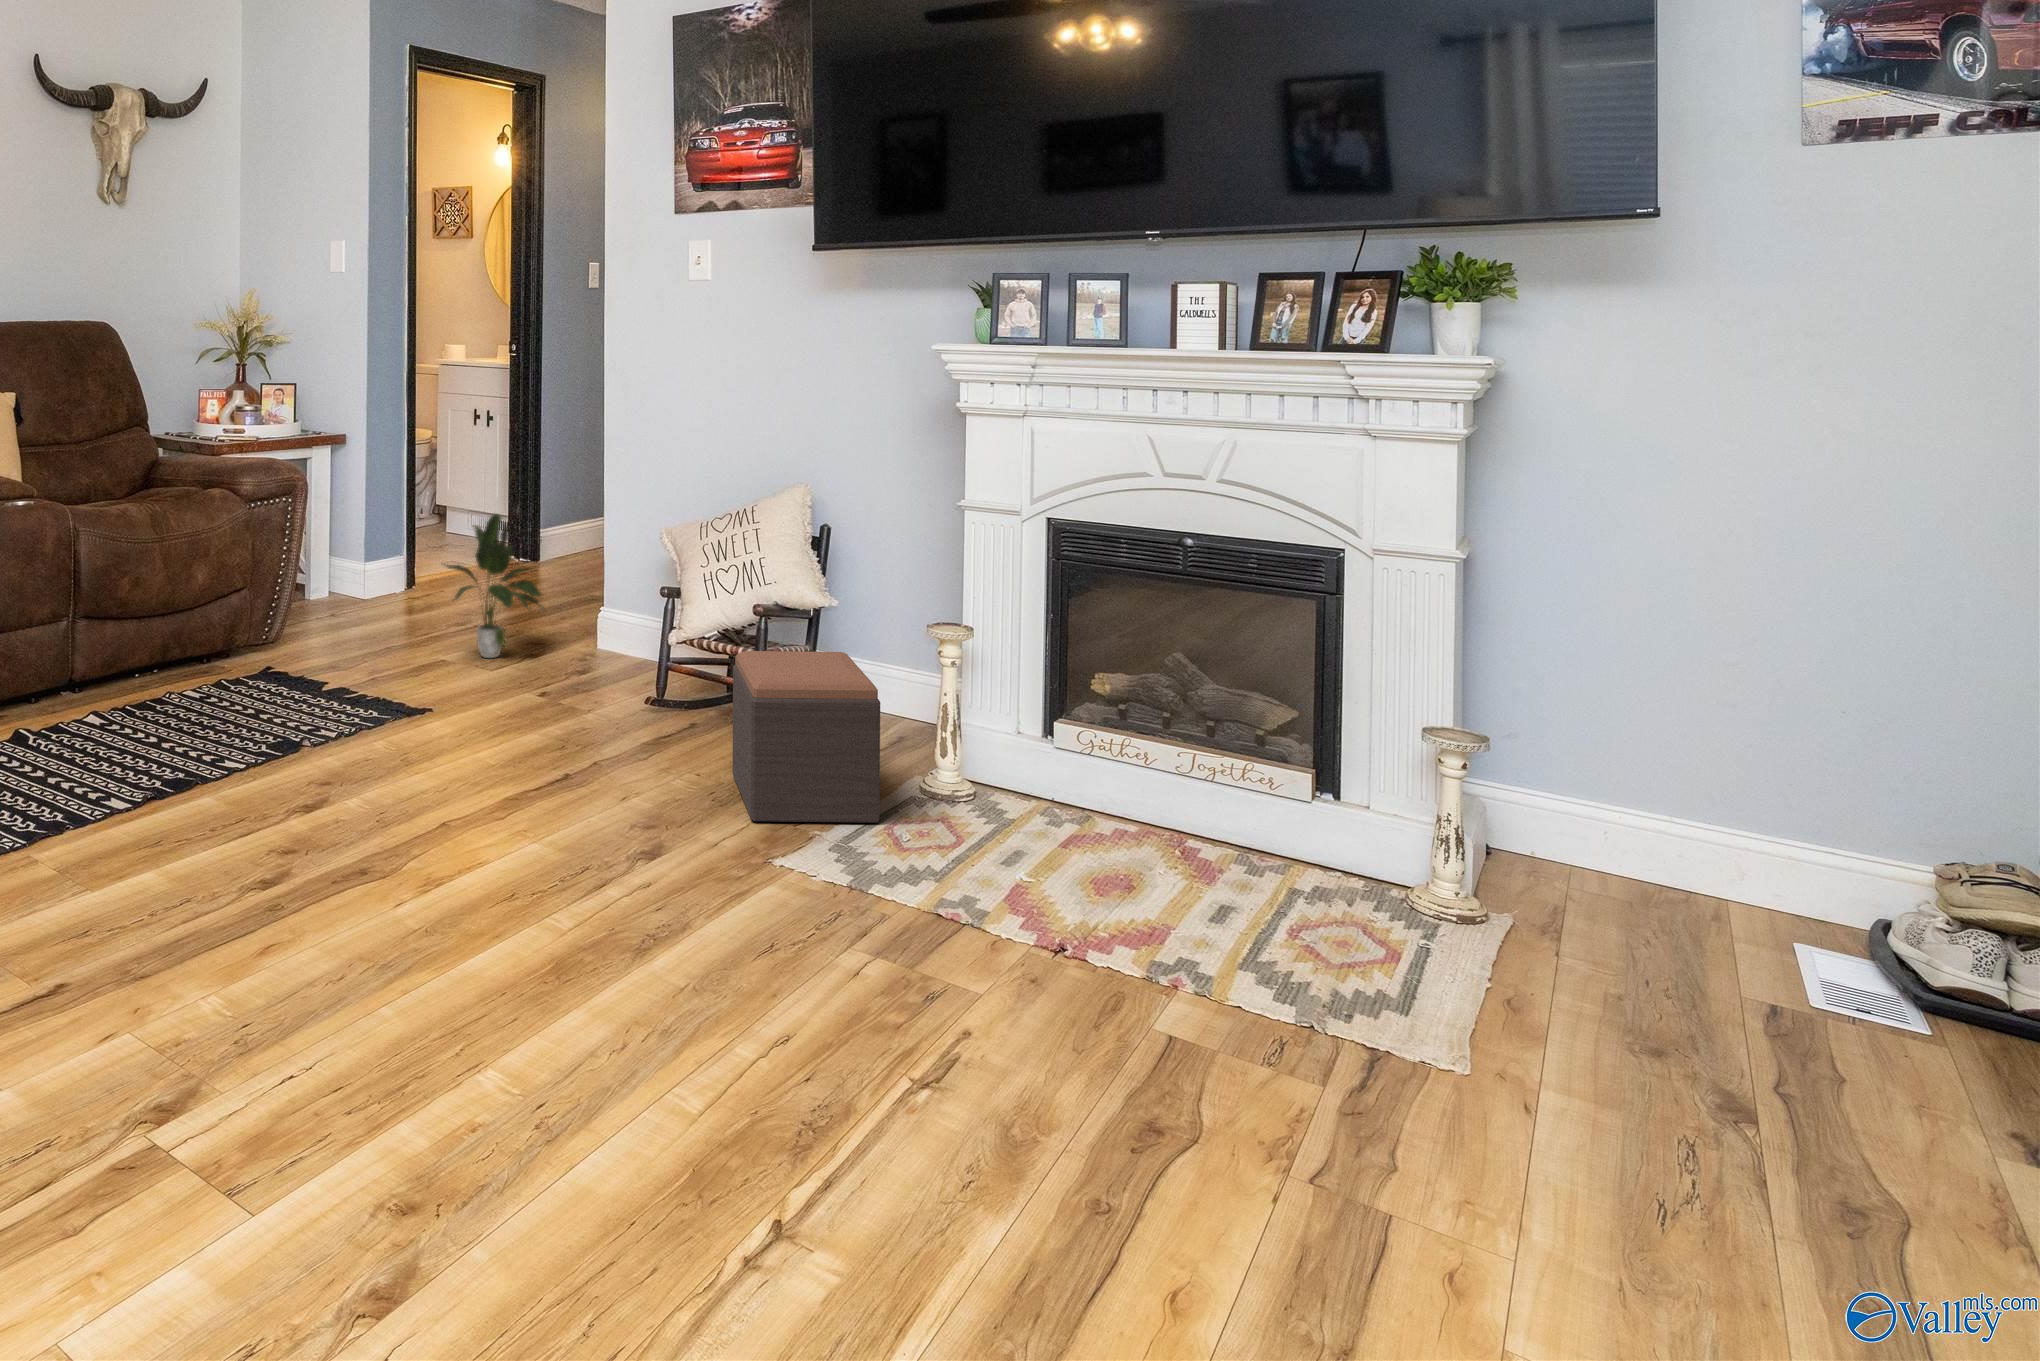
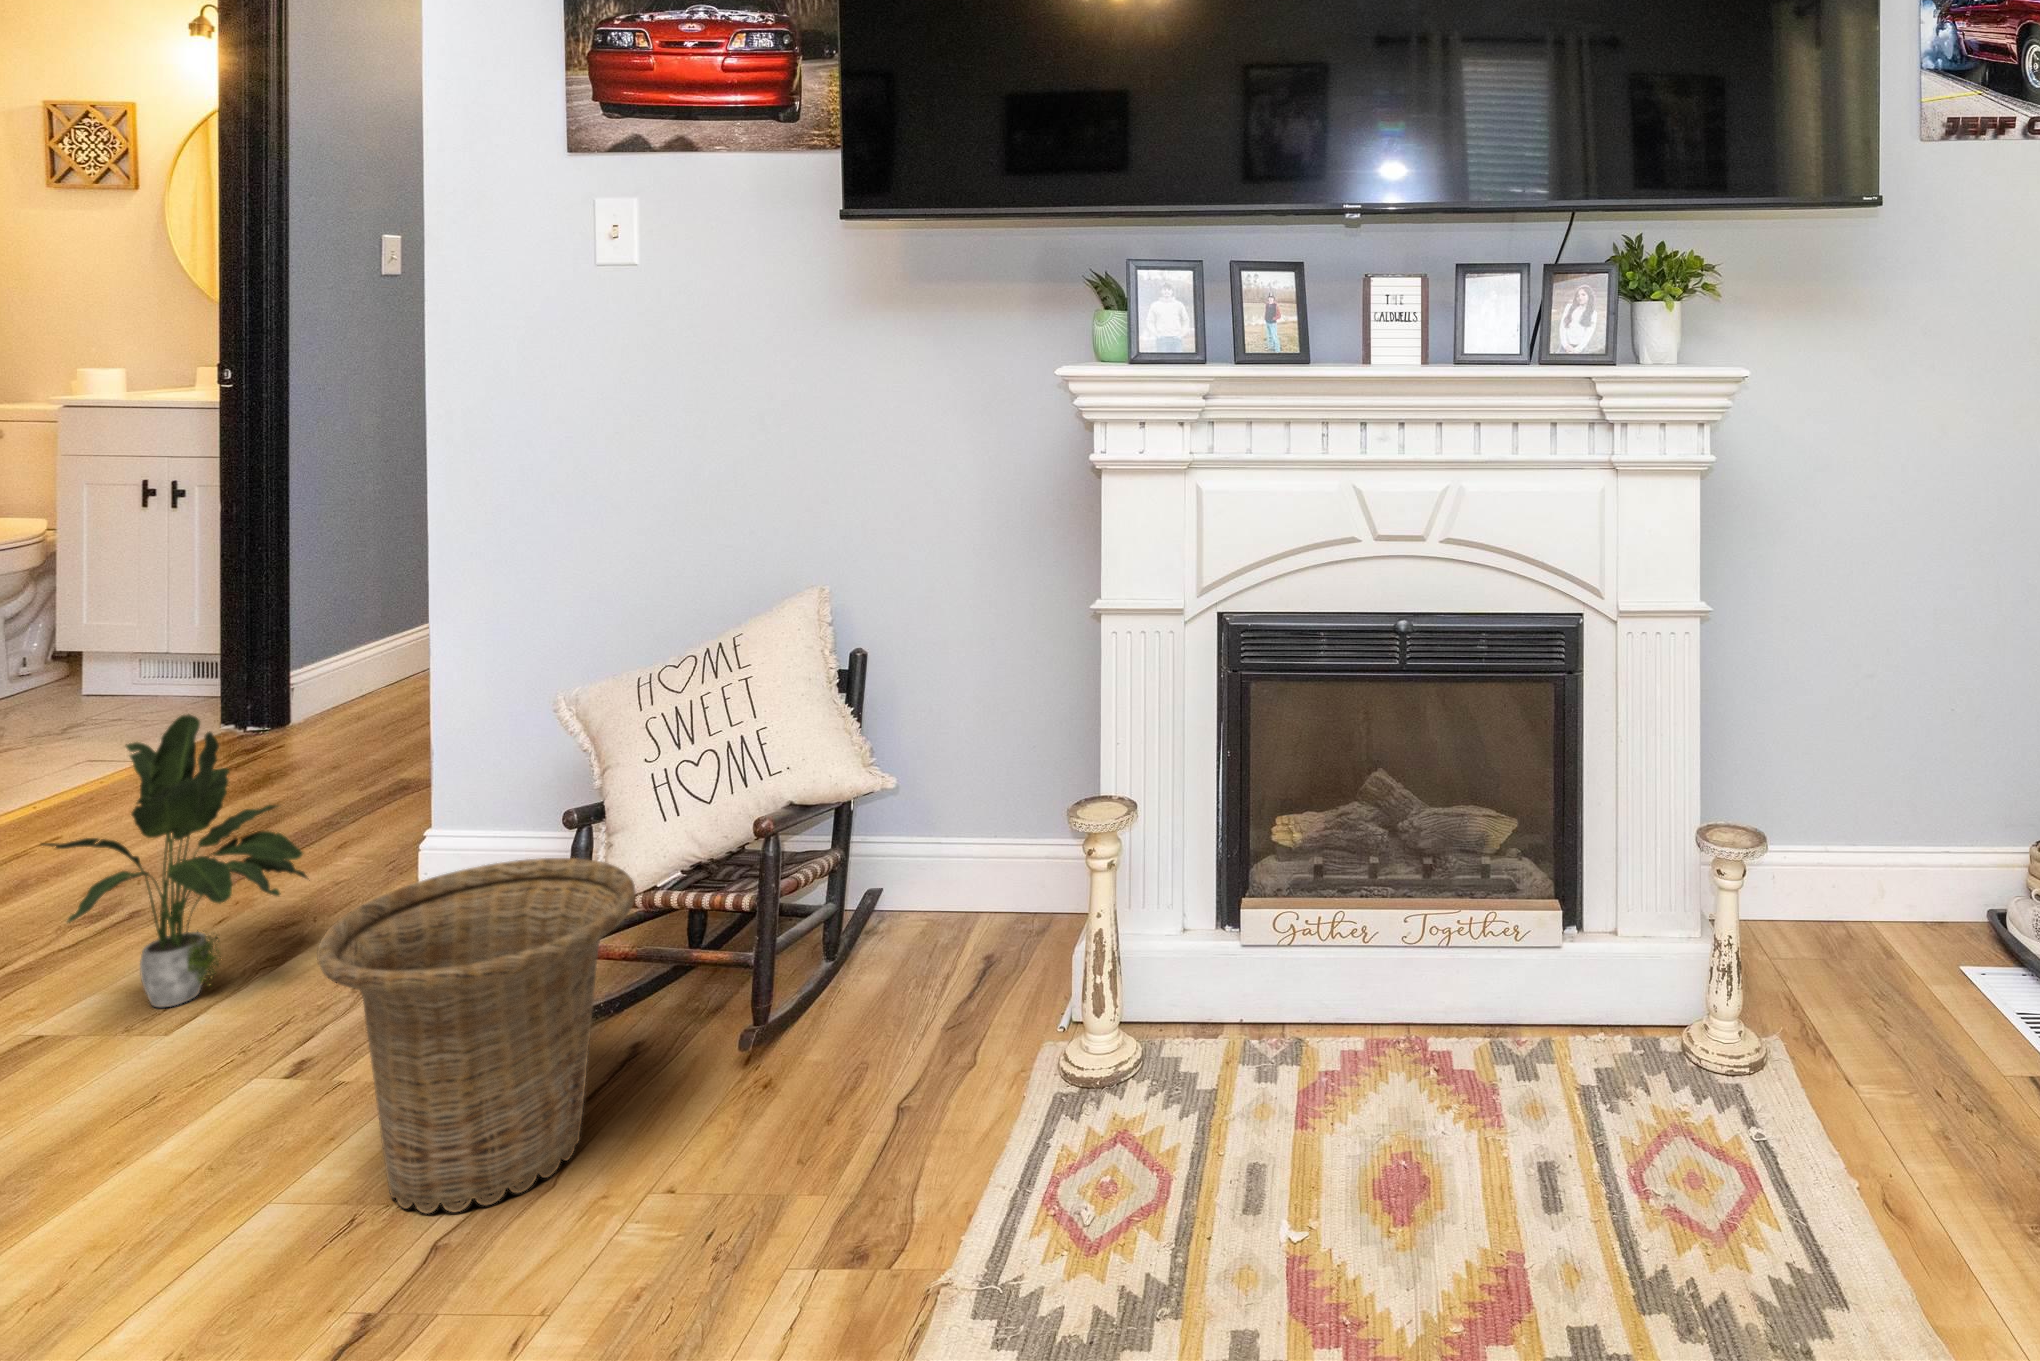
basket: none [543,599,681,758] -> present [317,858,636,1214]
footstool: present [732,651,880,823] -> none [753,884,1039,1269]

